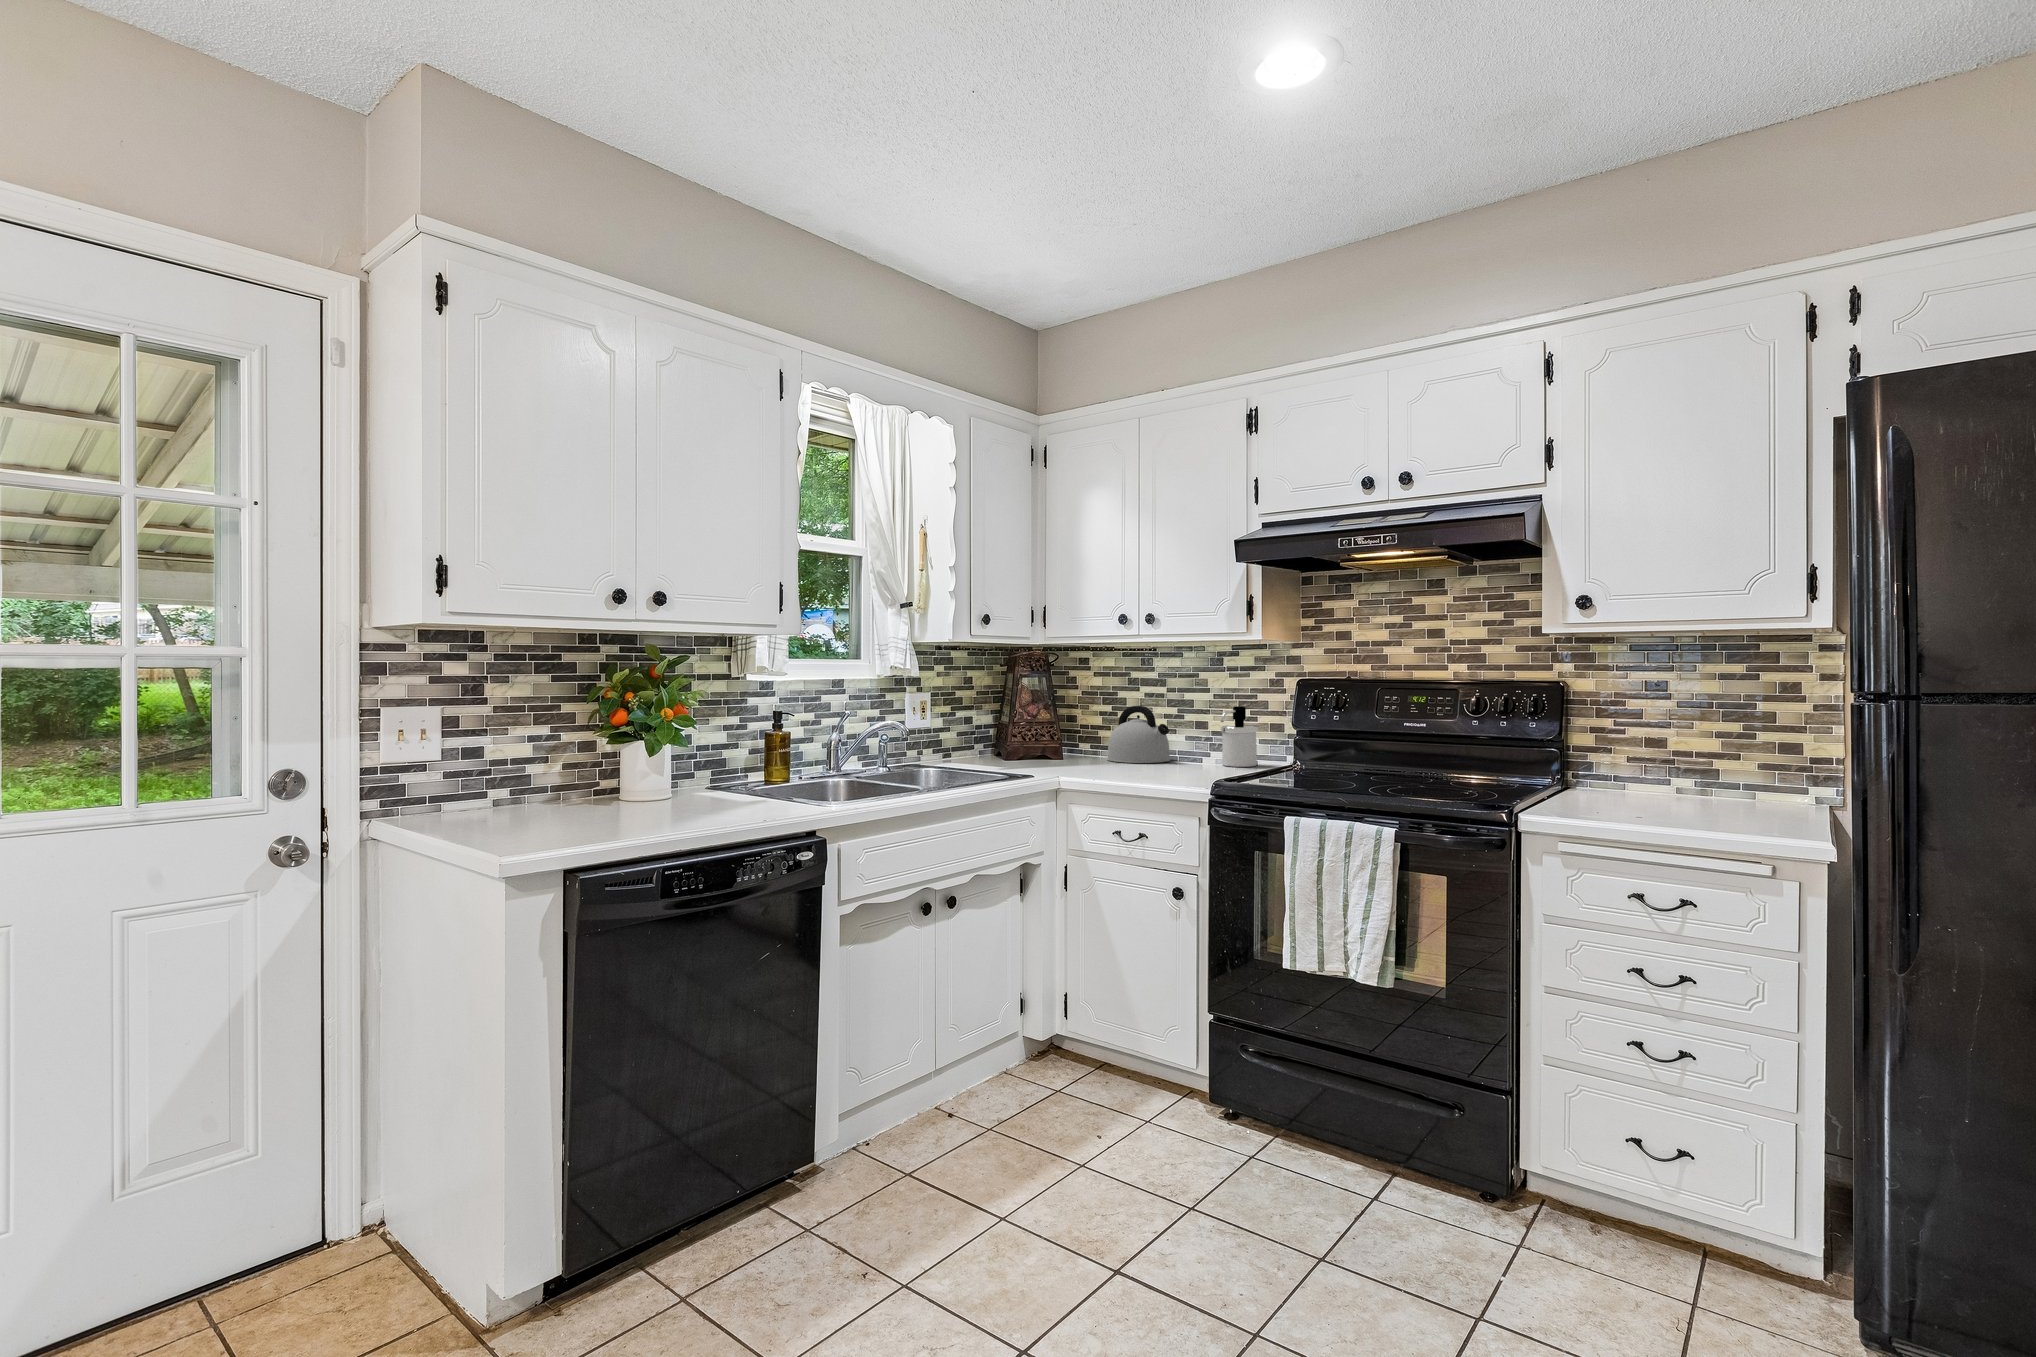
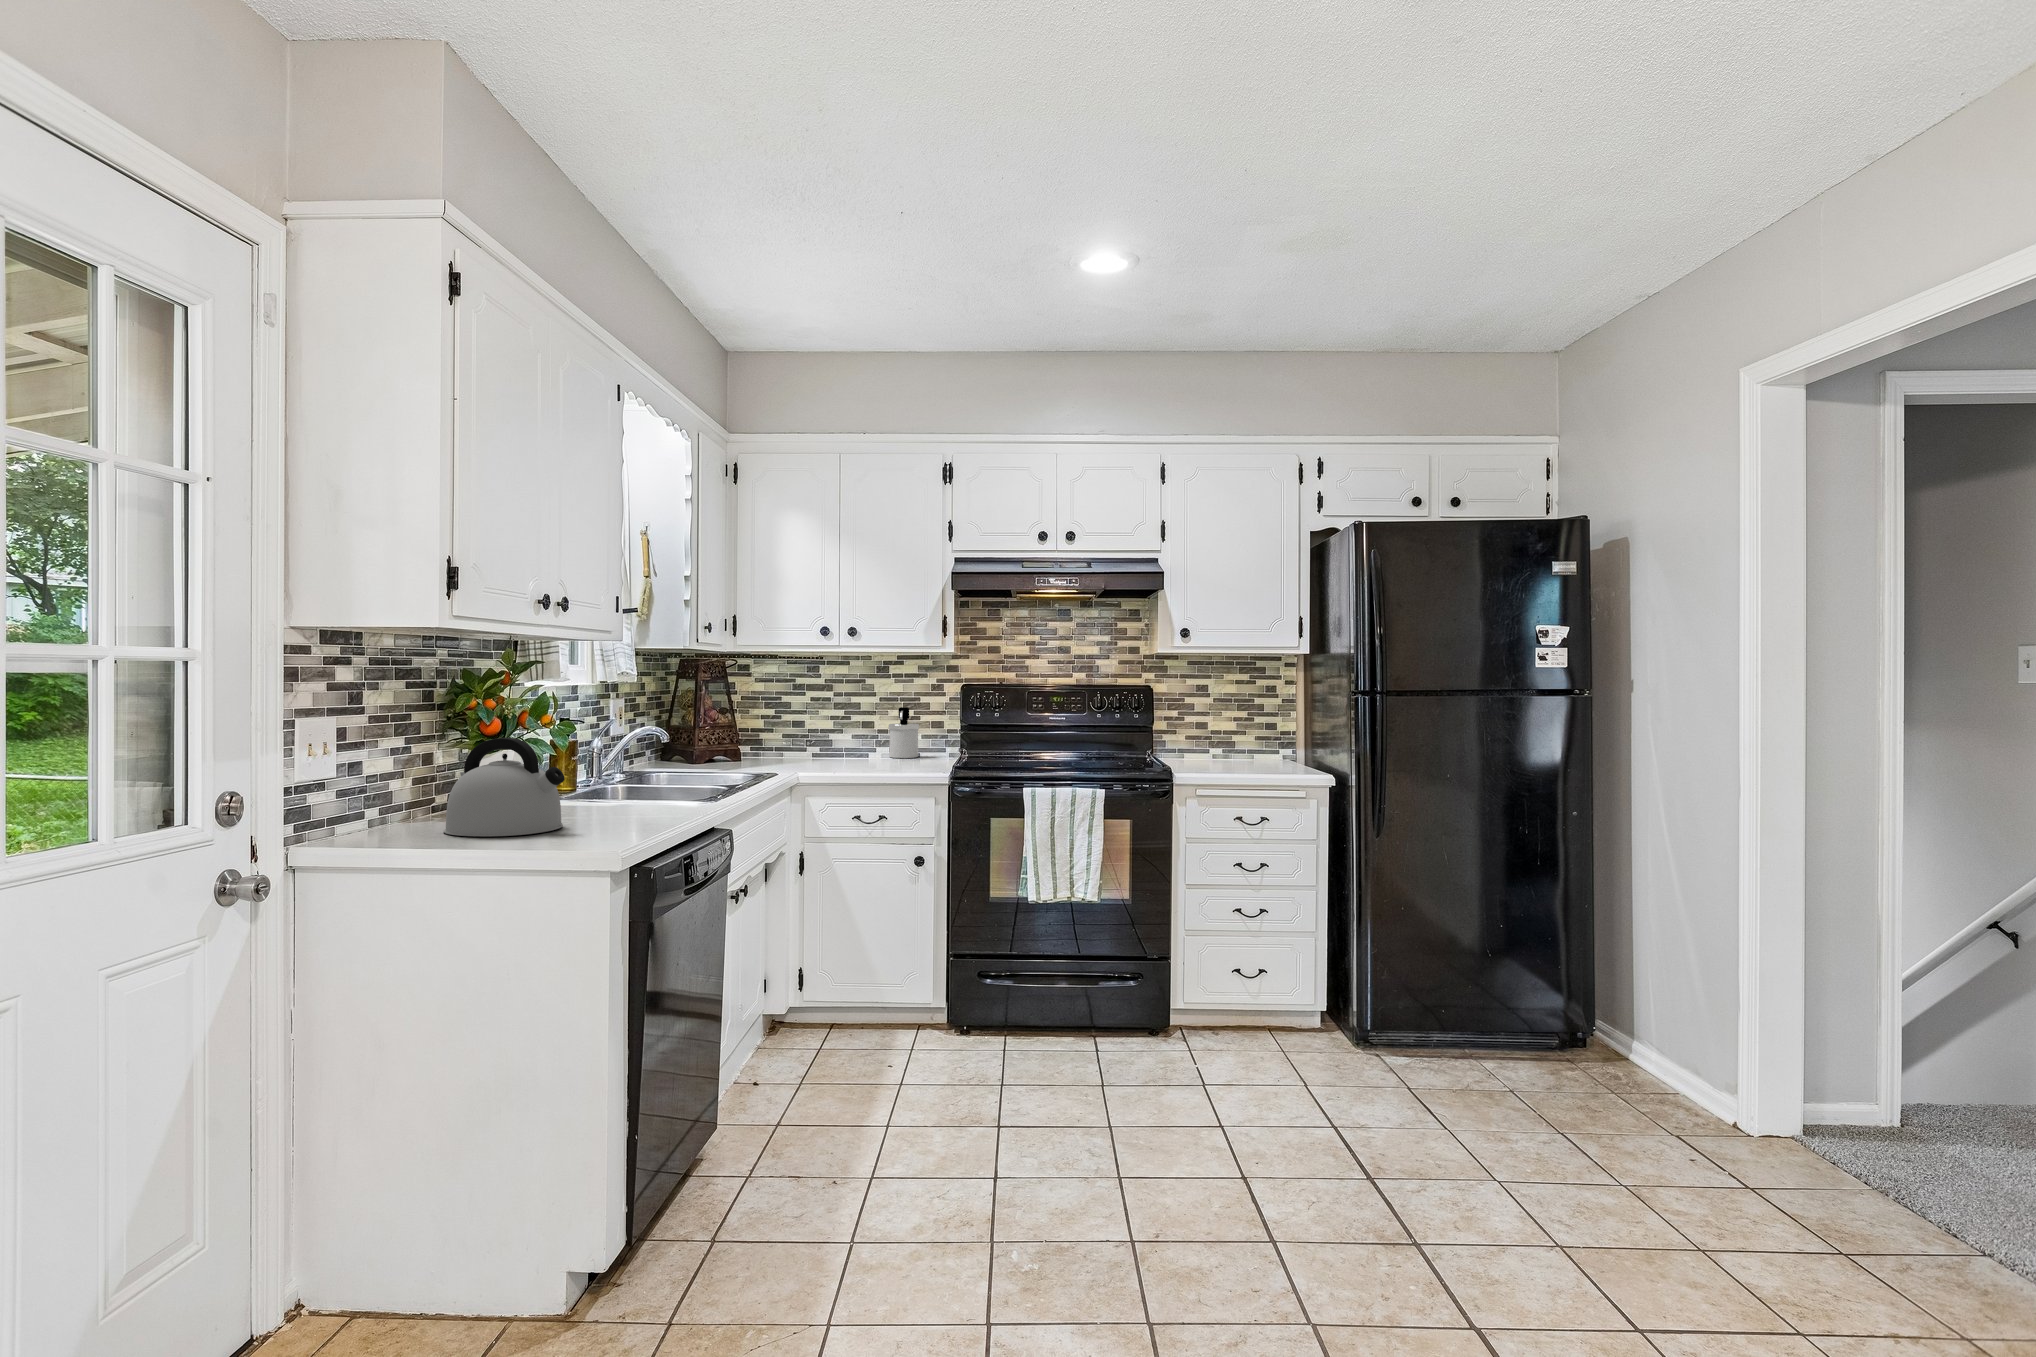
kettle: present [1107,706,1171,763] -> present [444,738,565,836]

